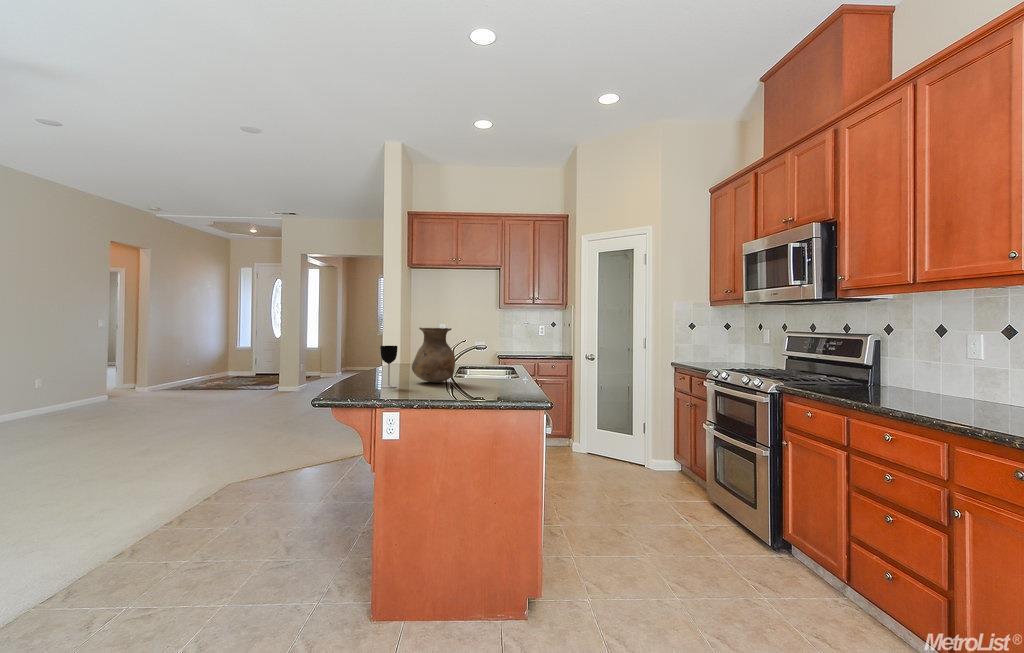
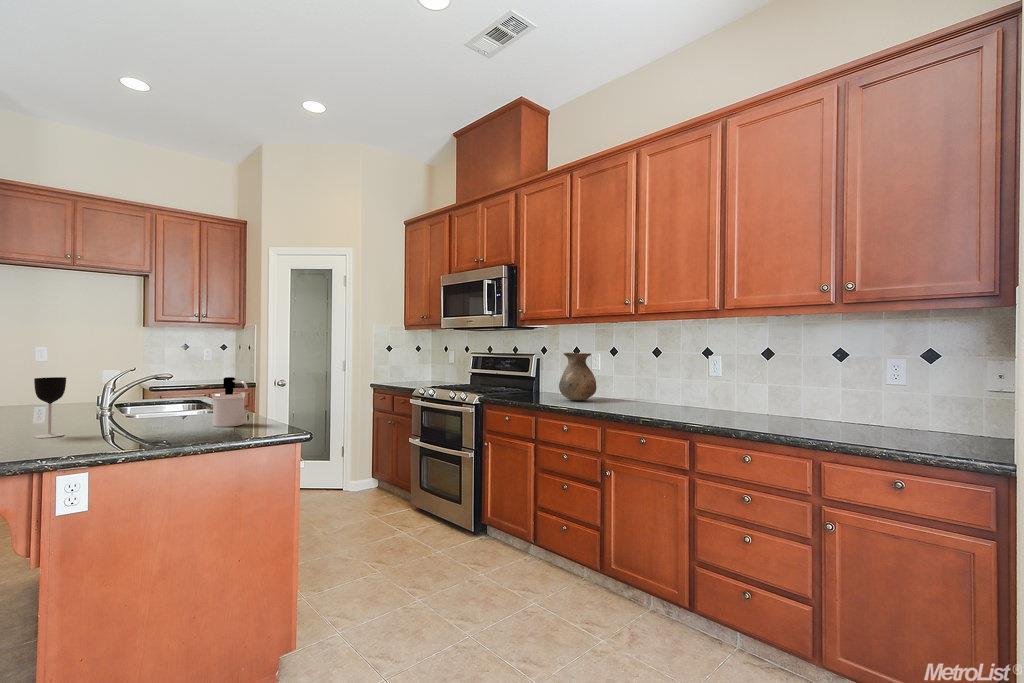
vase: present [412,327,455,383] -> present [559,353,597,401]
soap dispenser: none [488,350,513,392] -> present [212,377,248,427]

